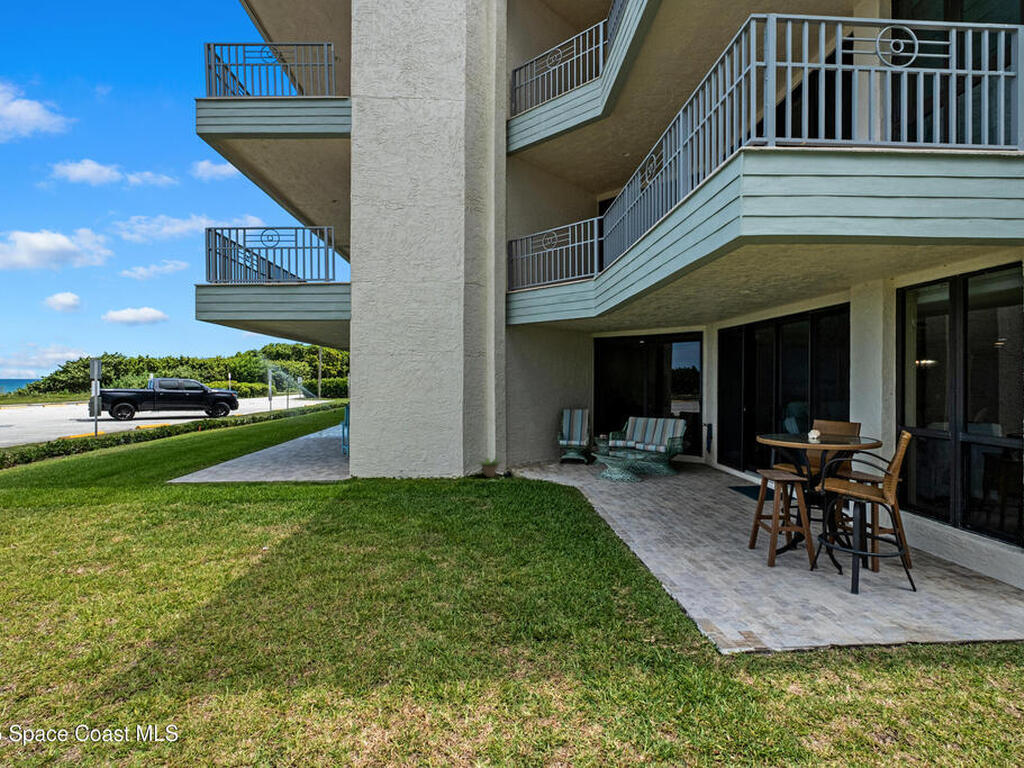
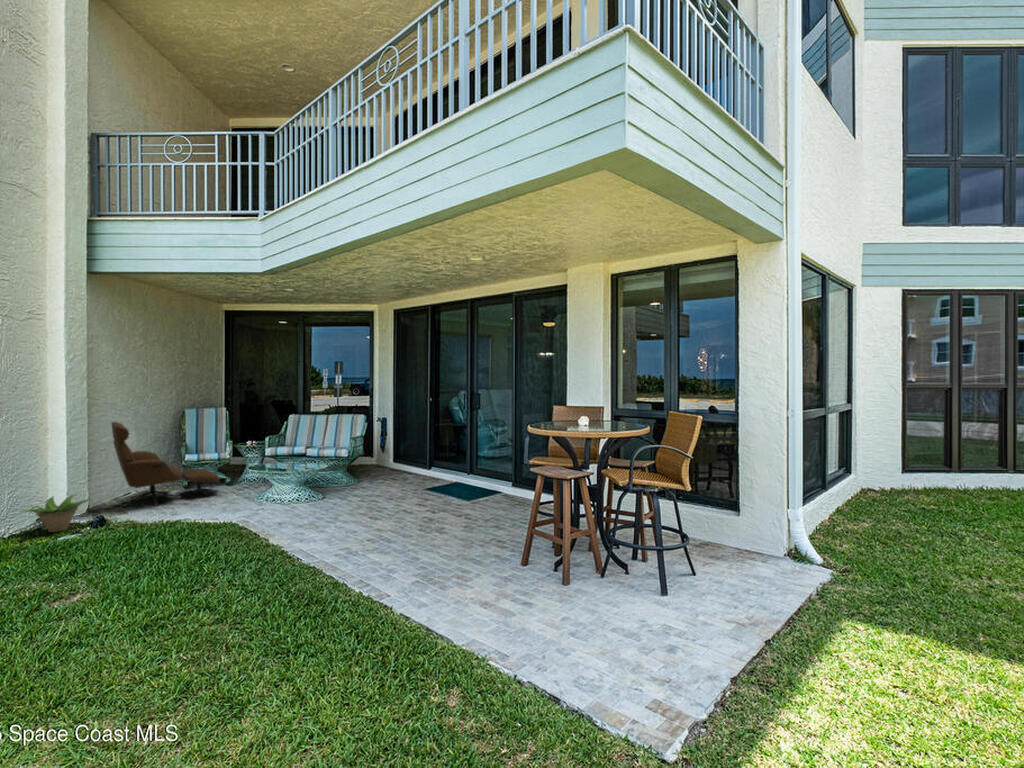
lounge chair: none [519,416,577,471] -> present [112,422,219,507]

